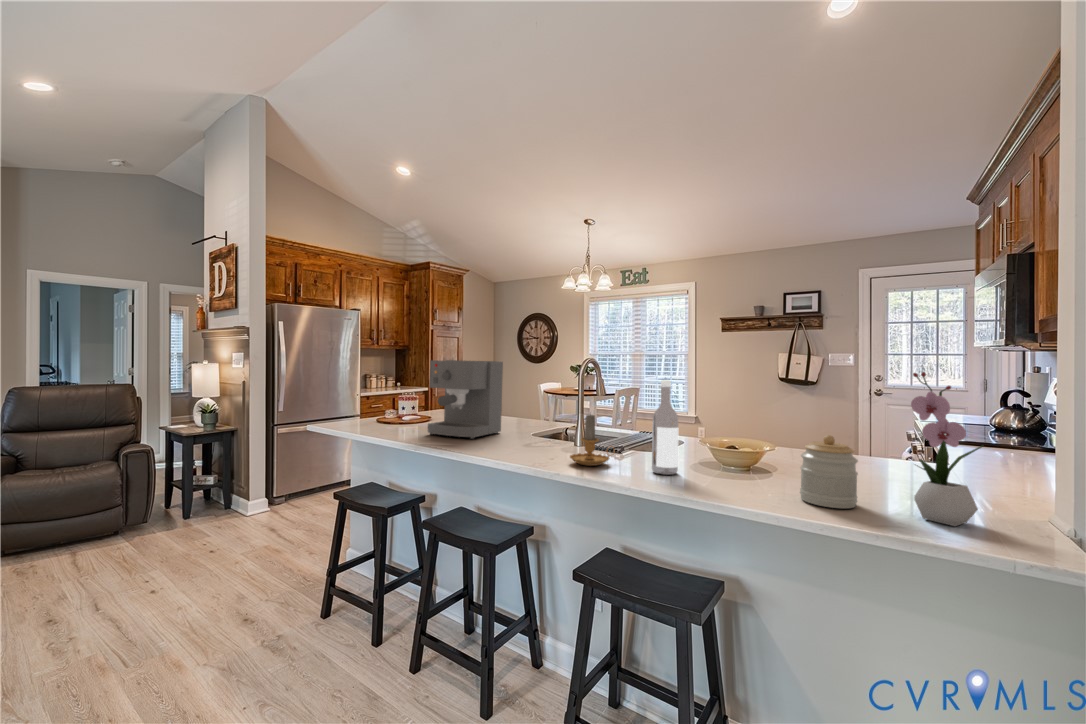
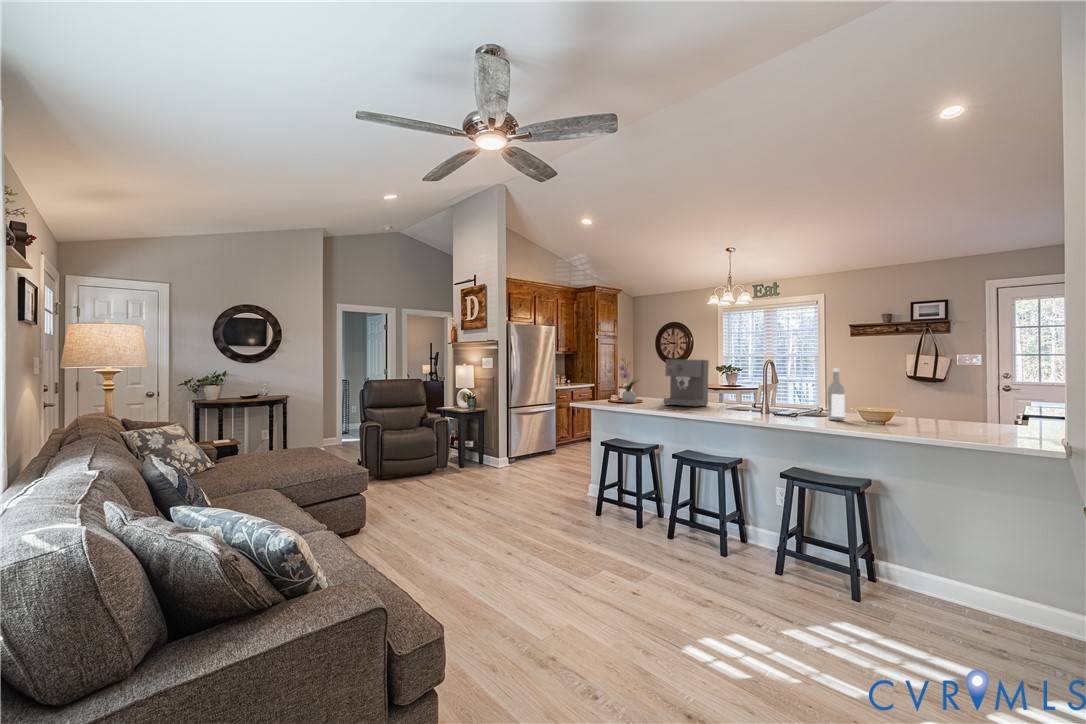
flower arrangement: present [911,372,983,526] -> present [619,364,637,403]
candle: present [570,414,615,466] -> none [774,387,801,417]
jar: present [800,435,858,509] -> none [922,395,957,431]

